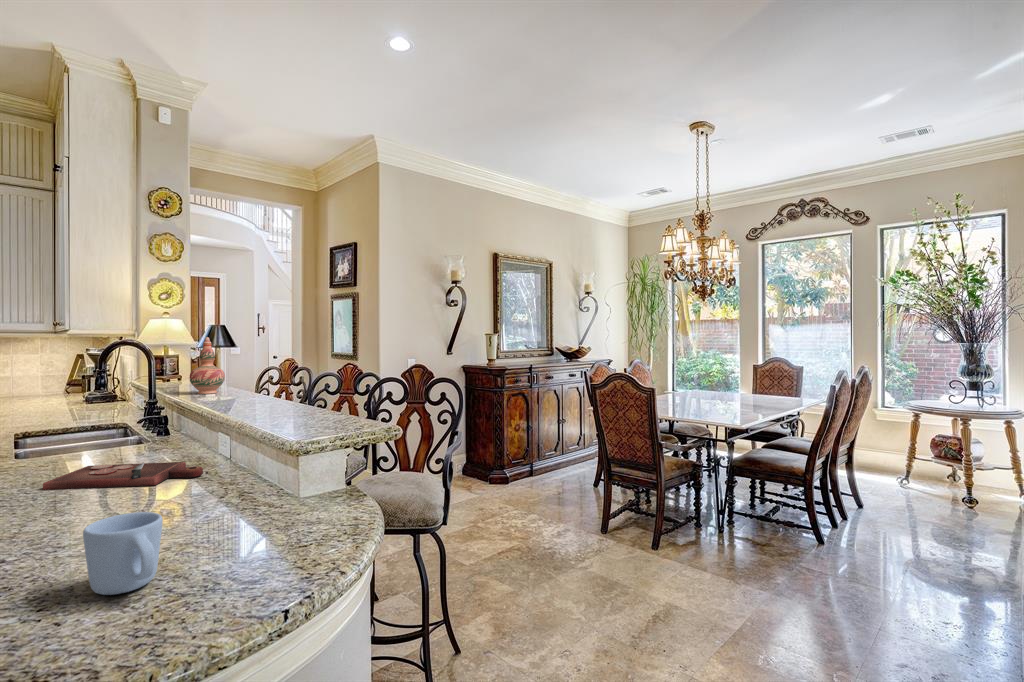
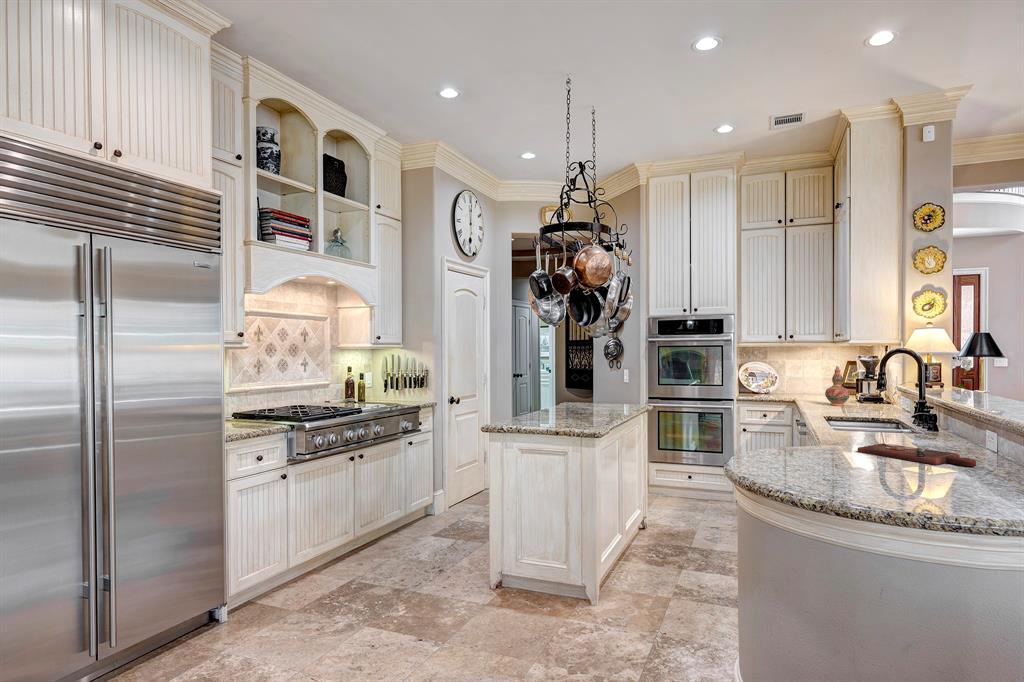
decorative vase: present [190,337,225,394] -> present [825,366,850,406]
mug: present [83,512,163,595] -> none [908,463,956,509]

